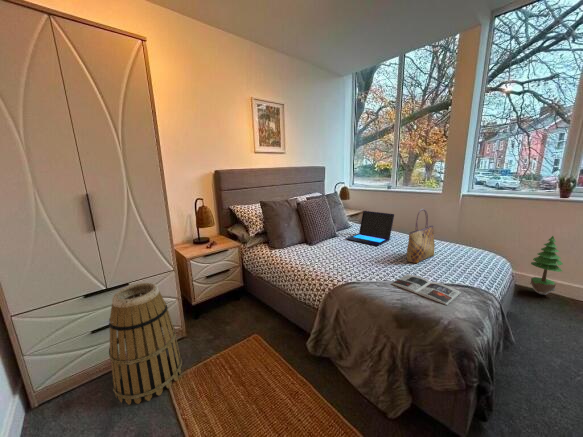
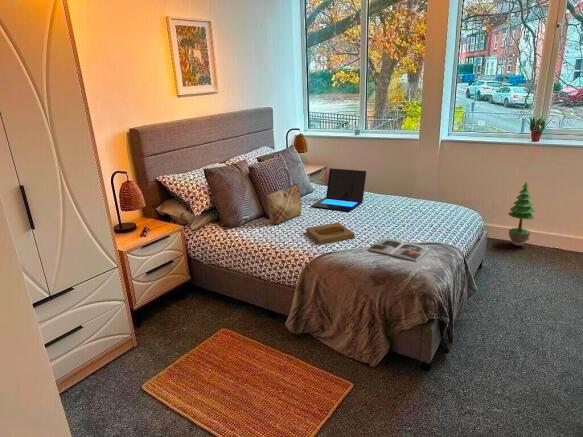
tote bag: present [407,209,435,263] -> present [267,167,301,224]
tray: none [336,254,380,272] -> present [306,223,355,244]
basket: present [109,283,182,405] -> none [71,282,152,410]

